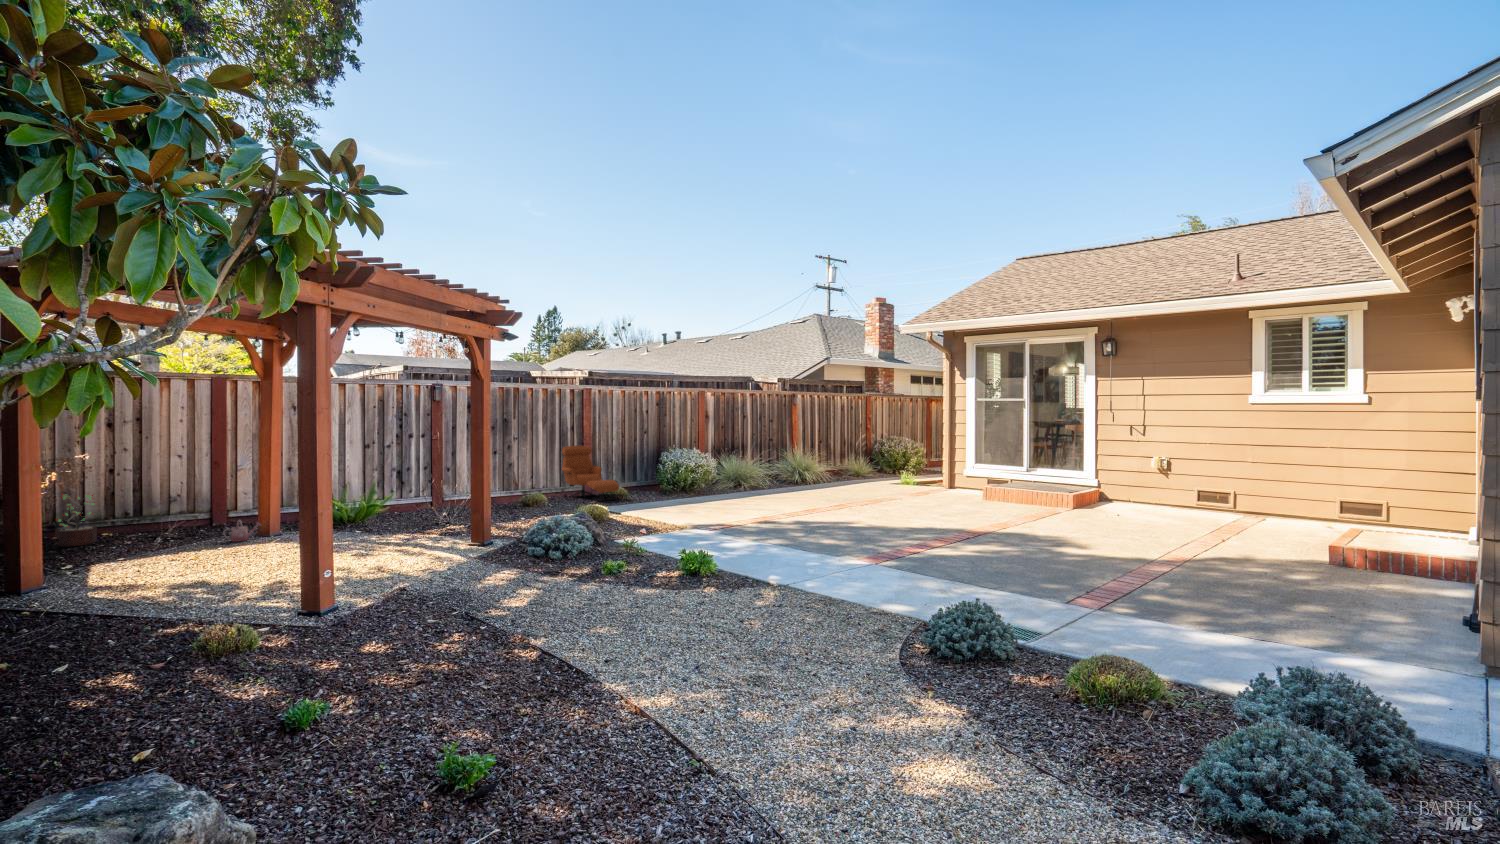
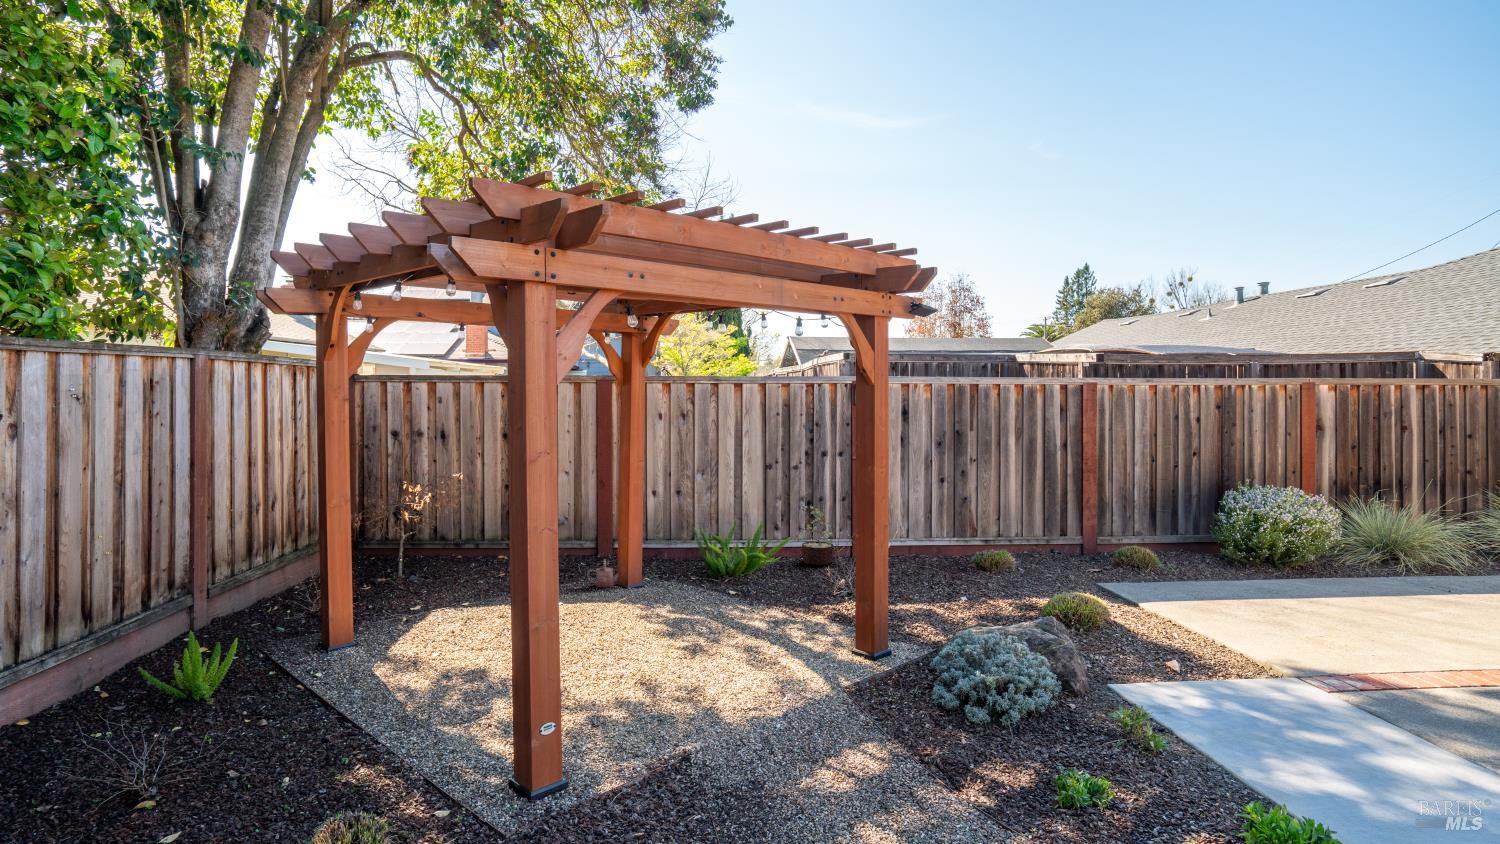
armchair: present [562,446,619,501] -> none [1044,473,1140,573]
decorative plant: present [55,494,97,547] -> present [796,505,835,565]

